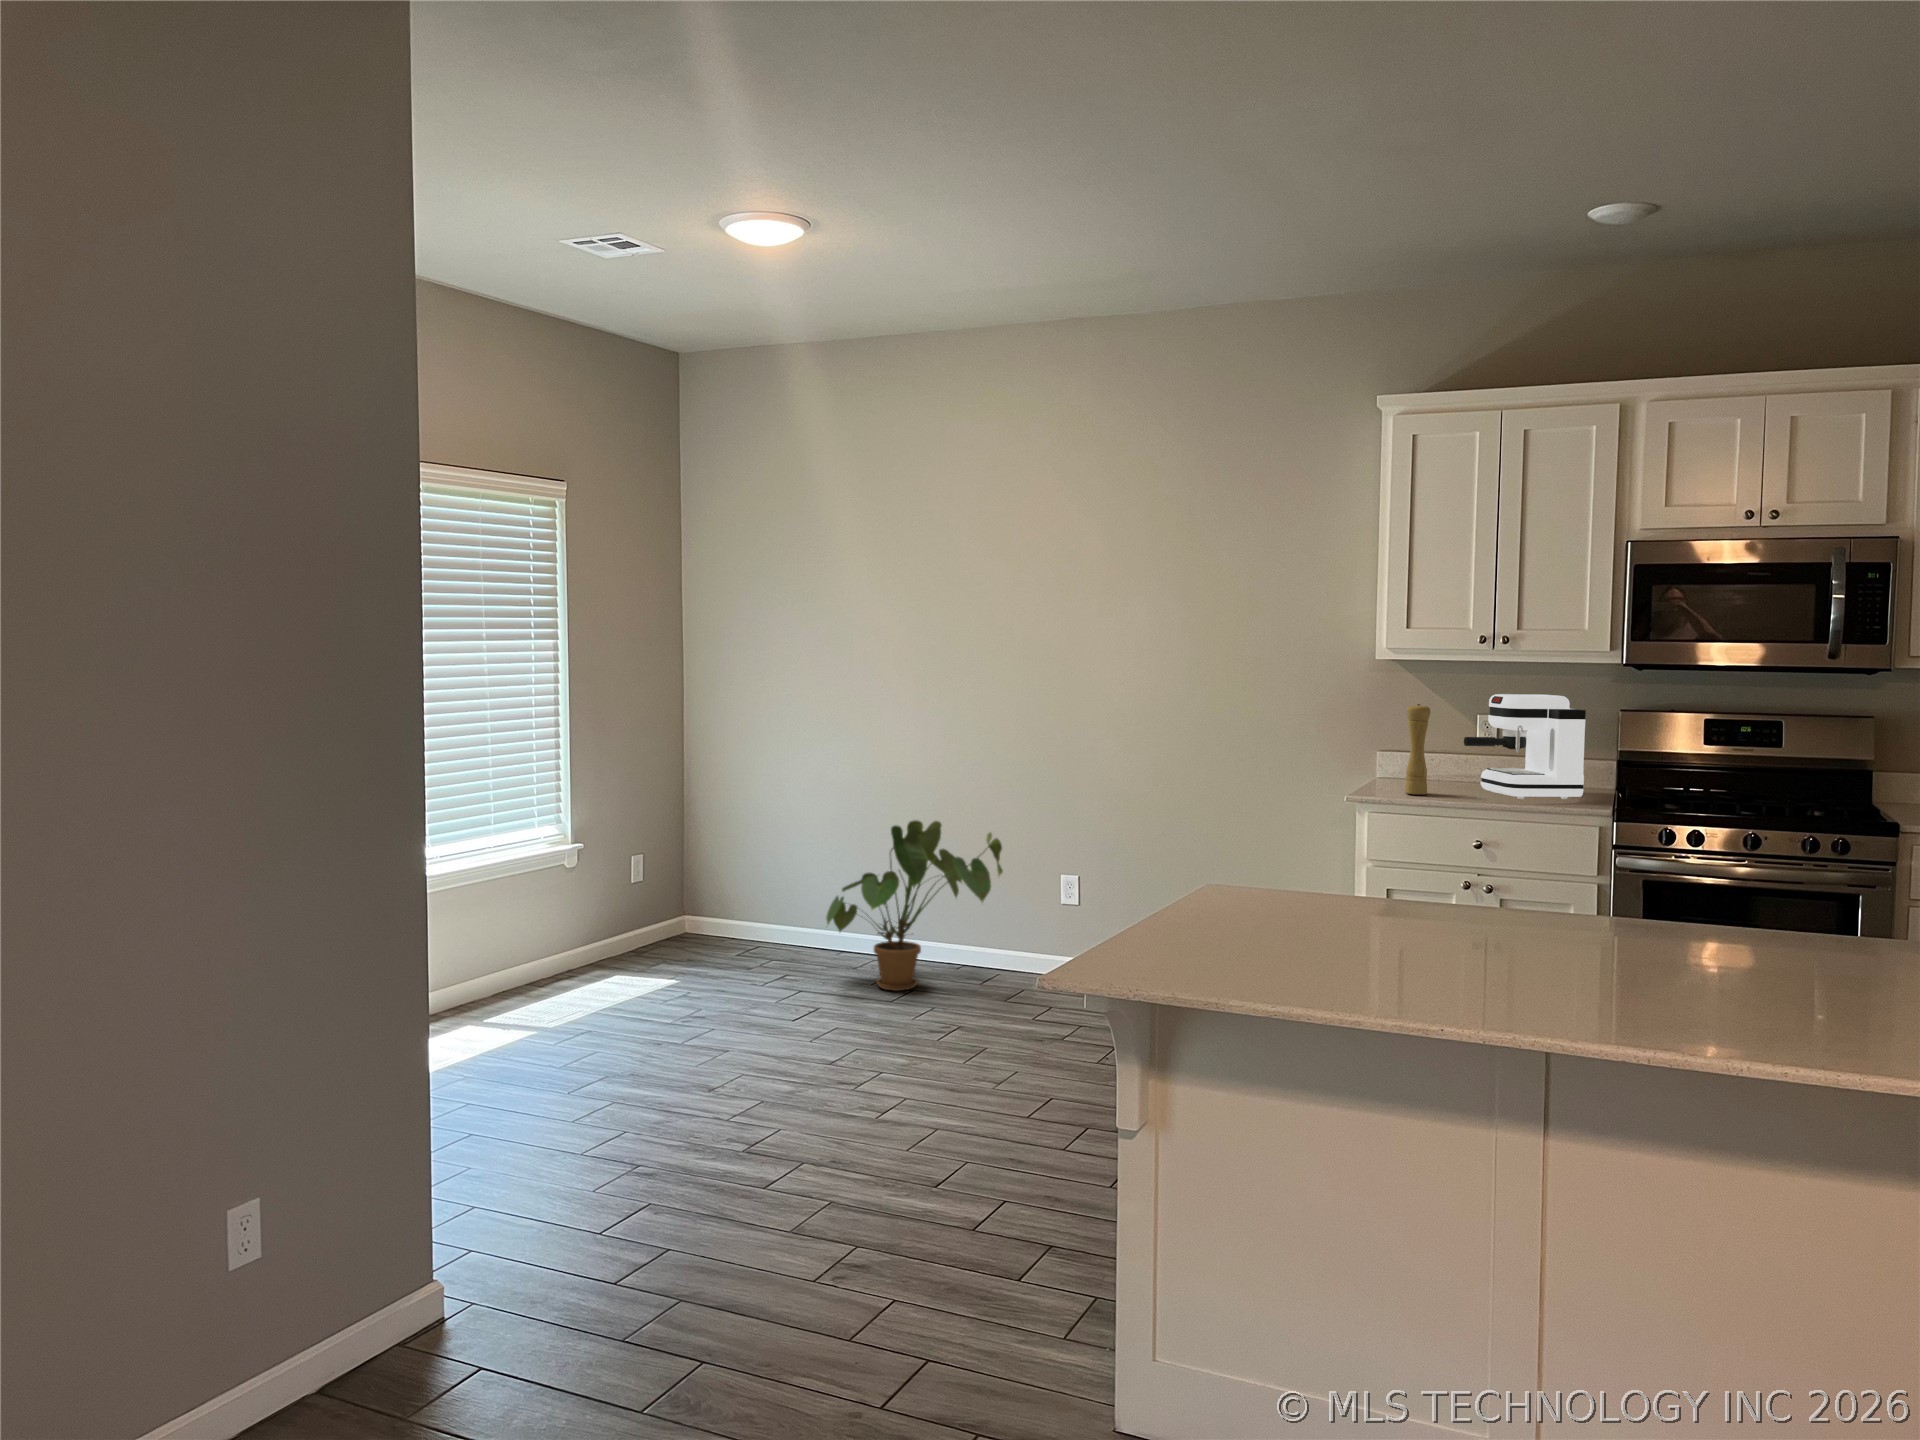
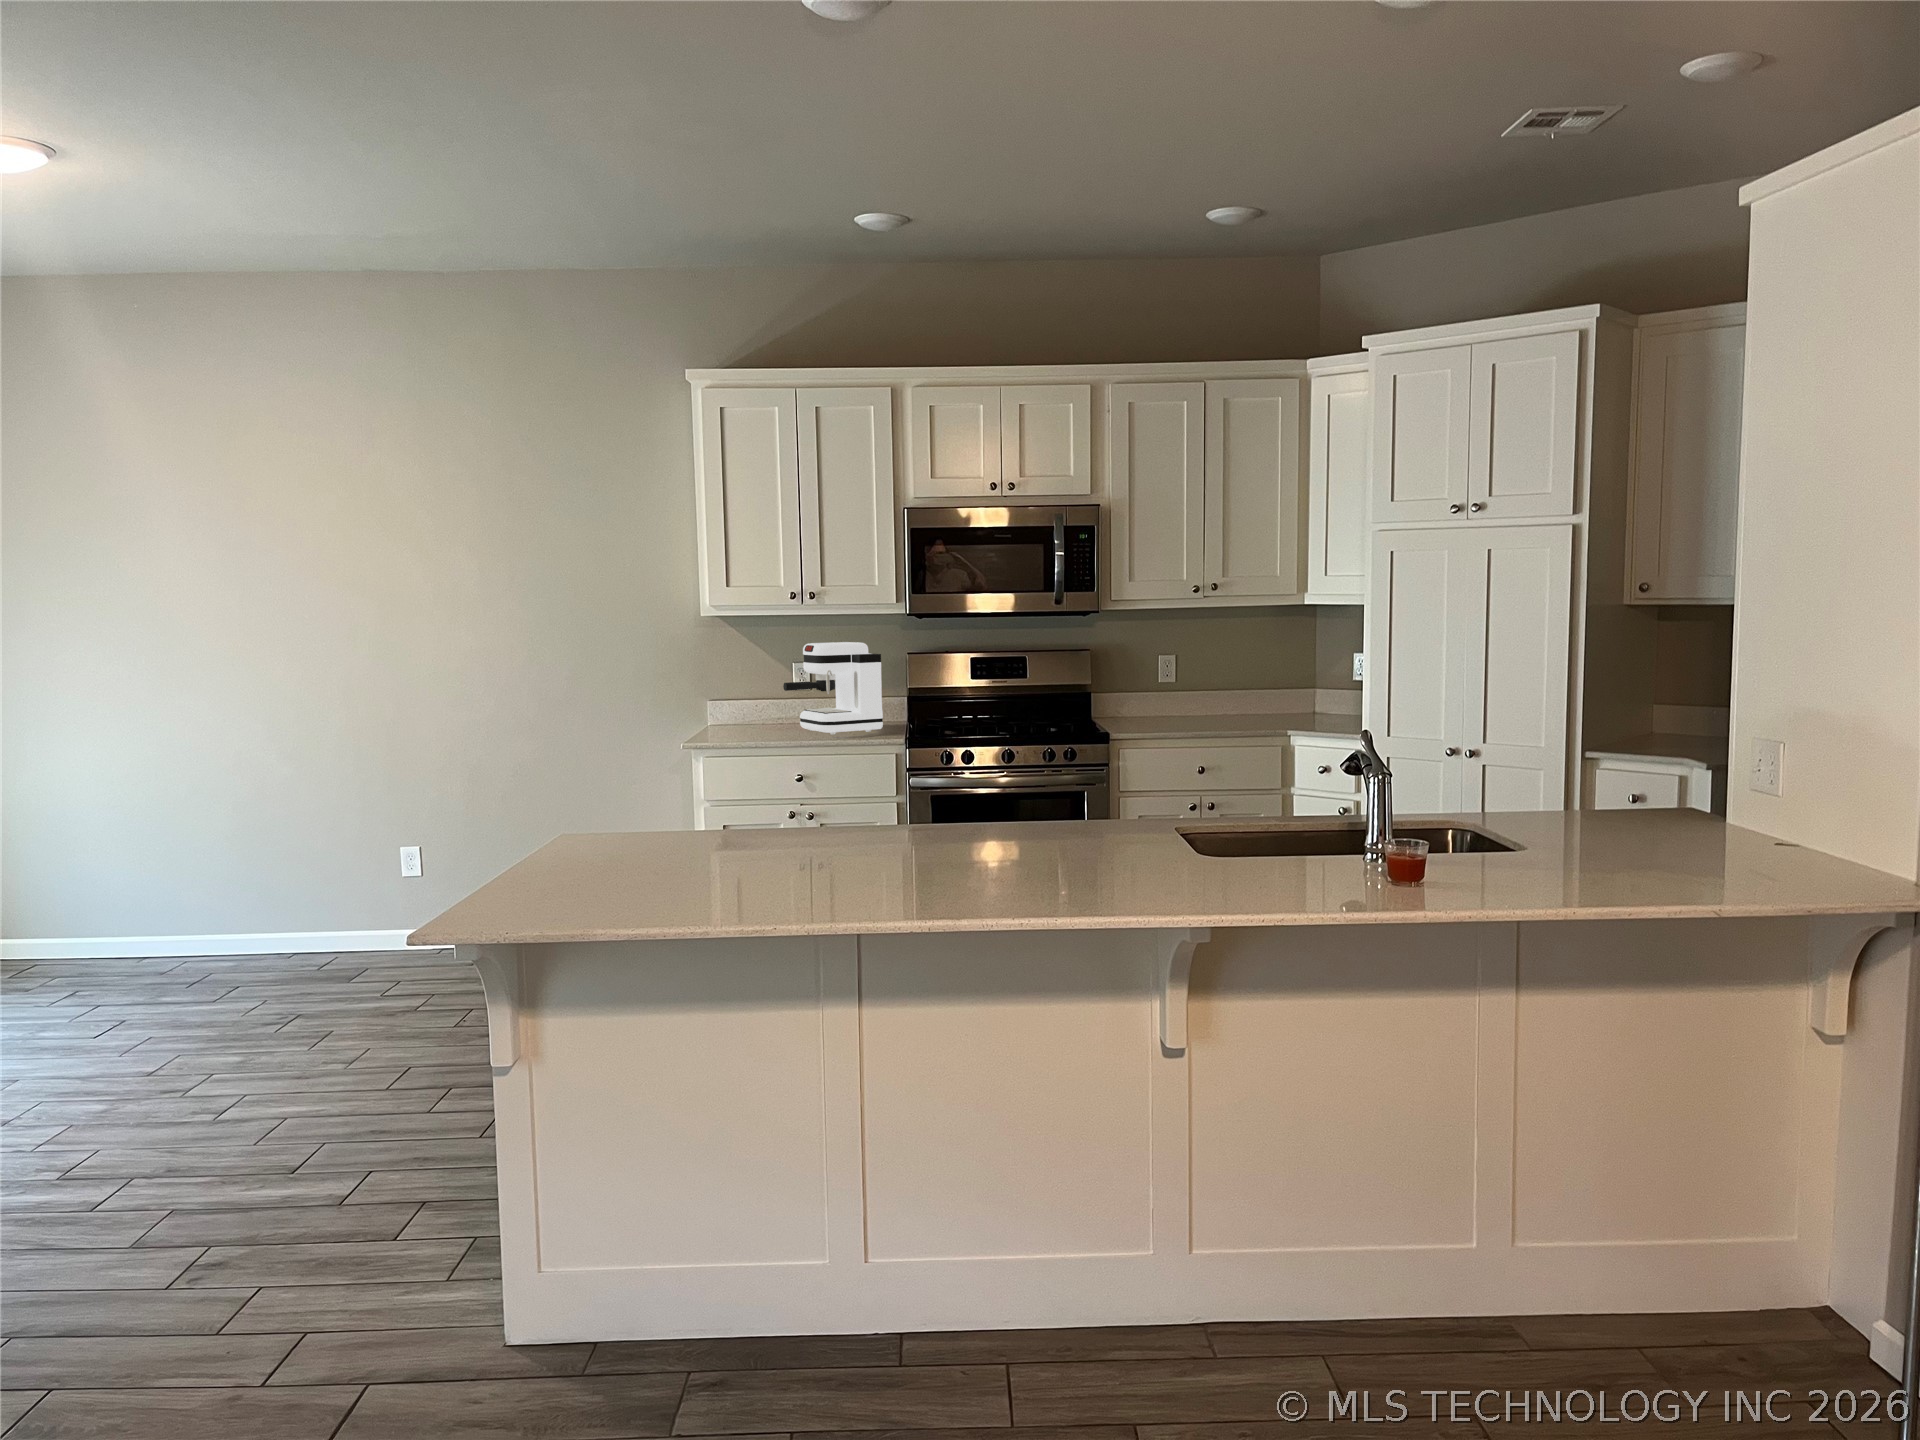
pepper mill: present [1405,704,1430,794] -> none [733,655,755,737]
house plant: present [826,820,1003,991] -> none [128,803,339,989]

